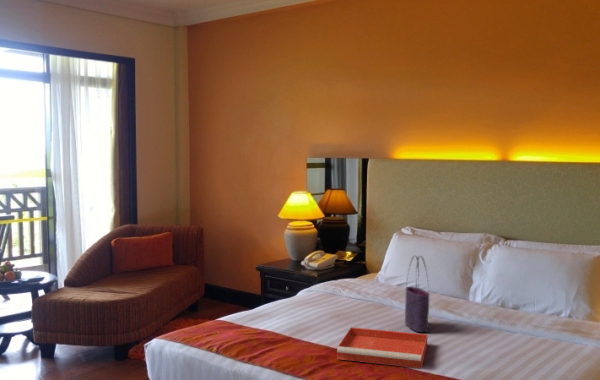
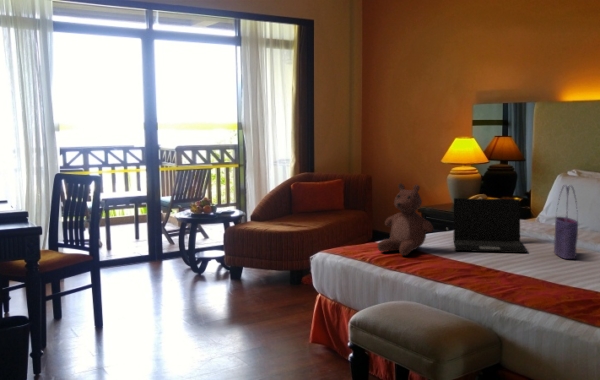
teddy bear: none [224,256,285,340] -> present [377,183,433,255]
laptop: none [302,266,379,328] -> present [453,198,526,253]
tray: present [337,327,427,368] -> none [477,249,572,283]

